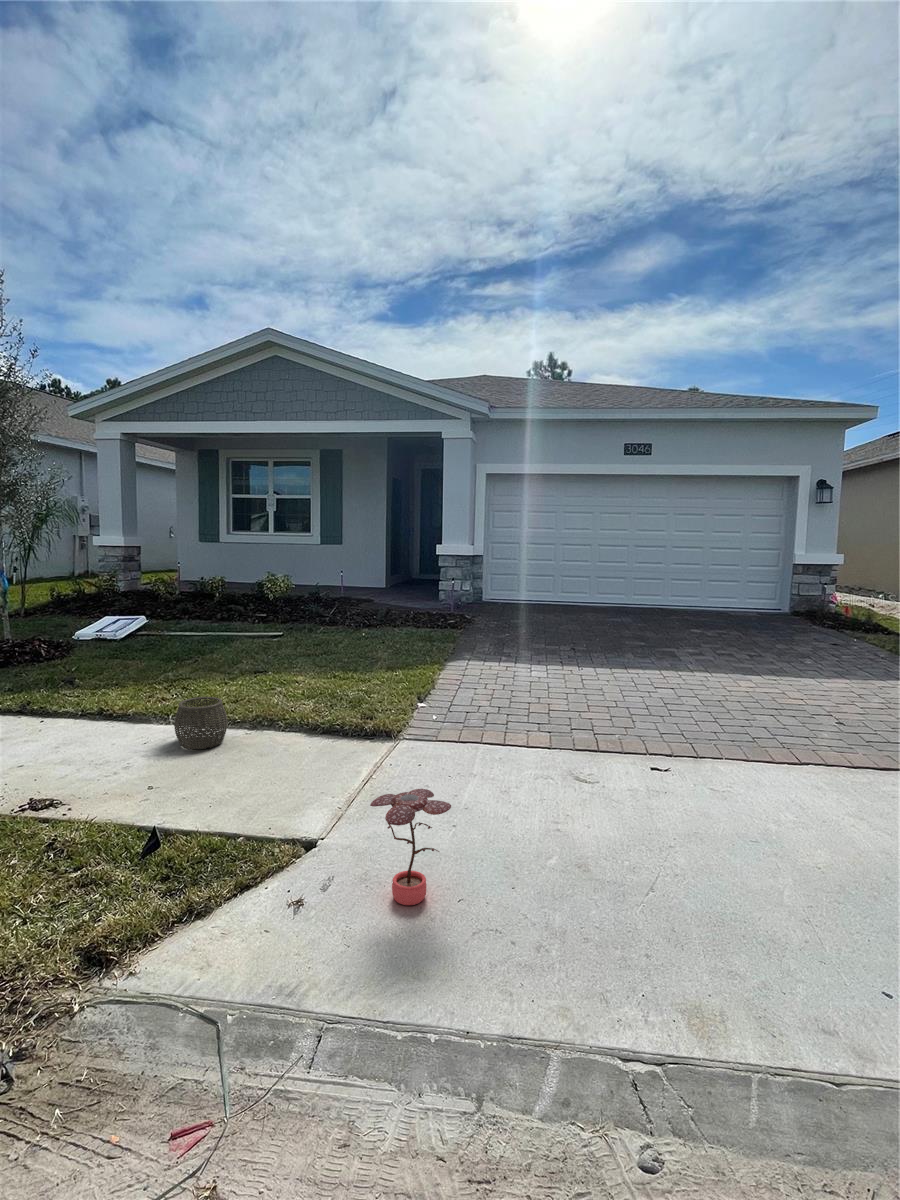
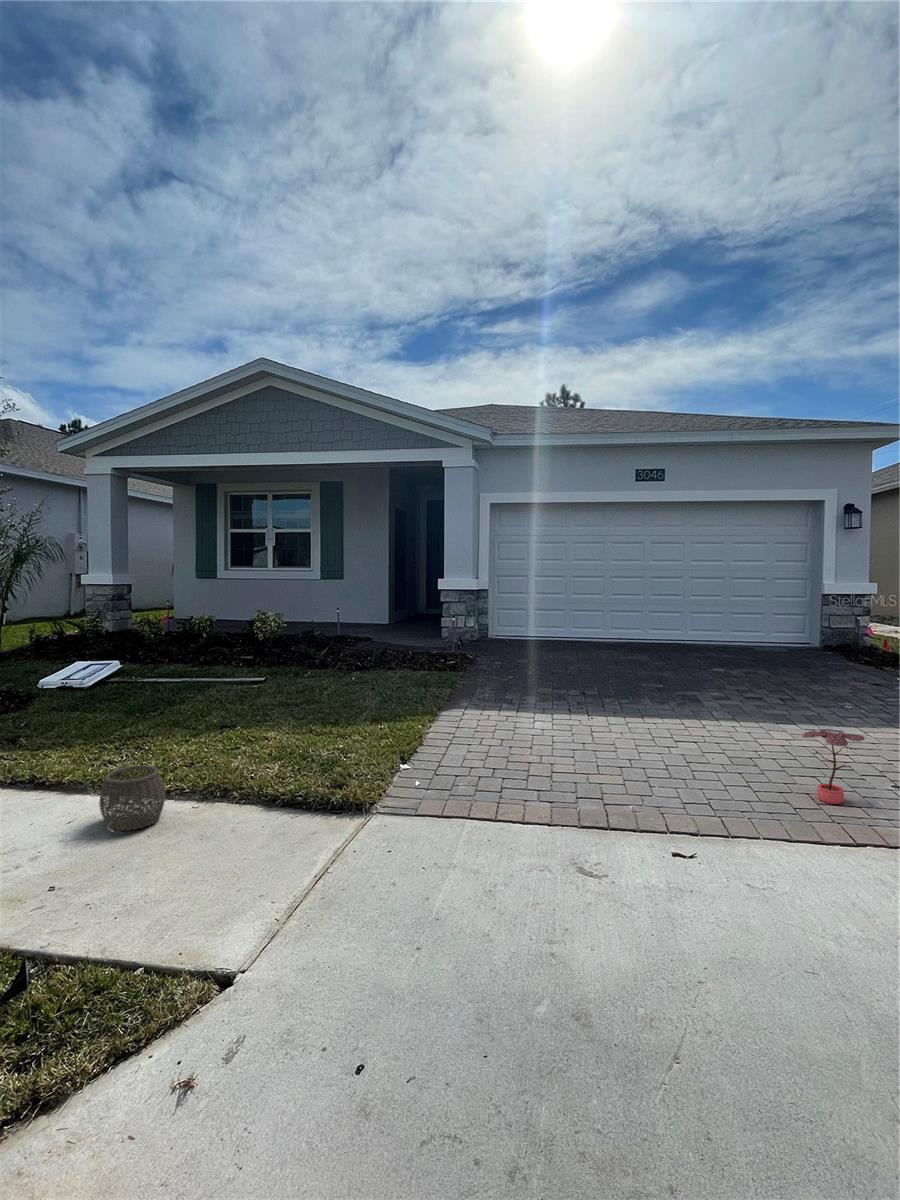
potted plant: present [370,789,451,905] -> present [802,729,864,804]

